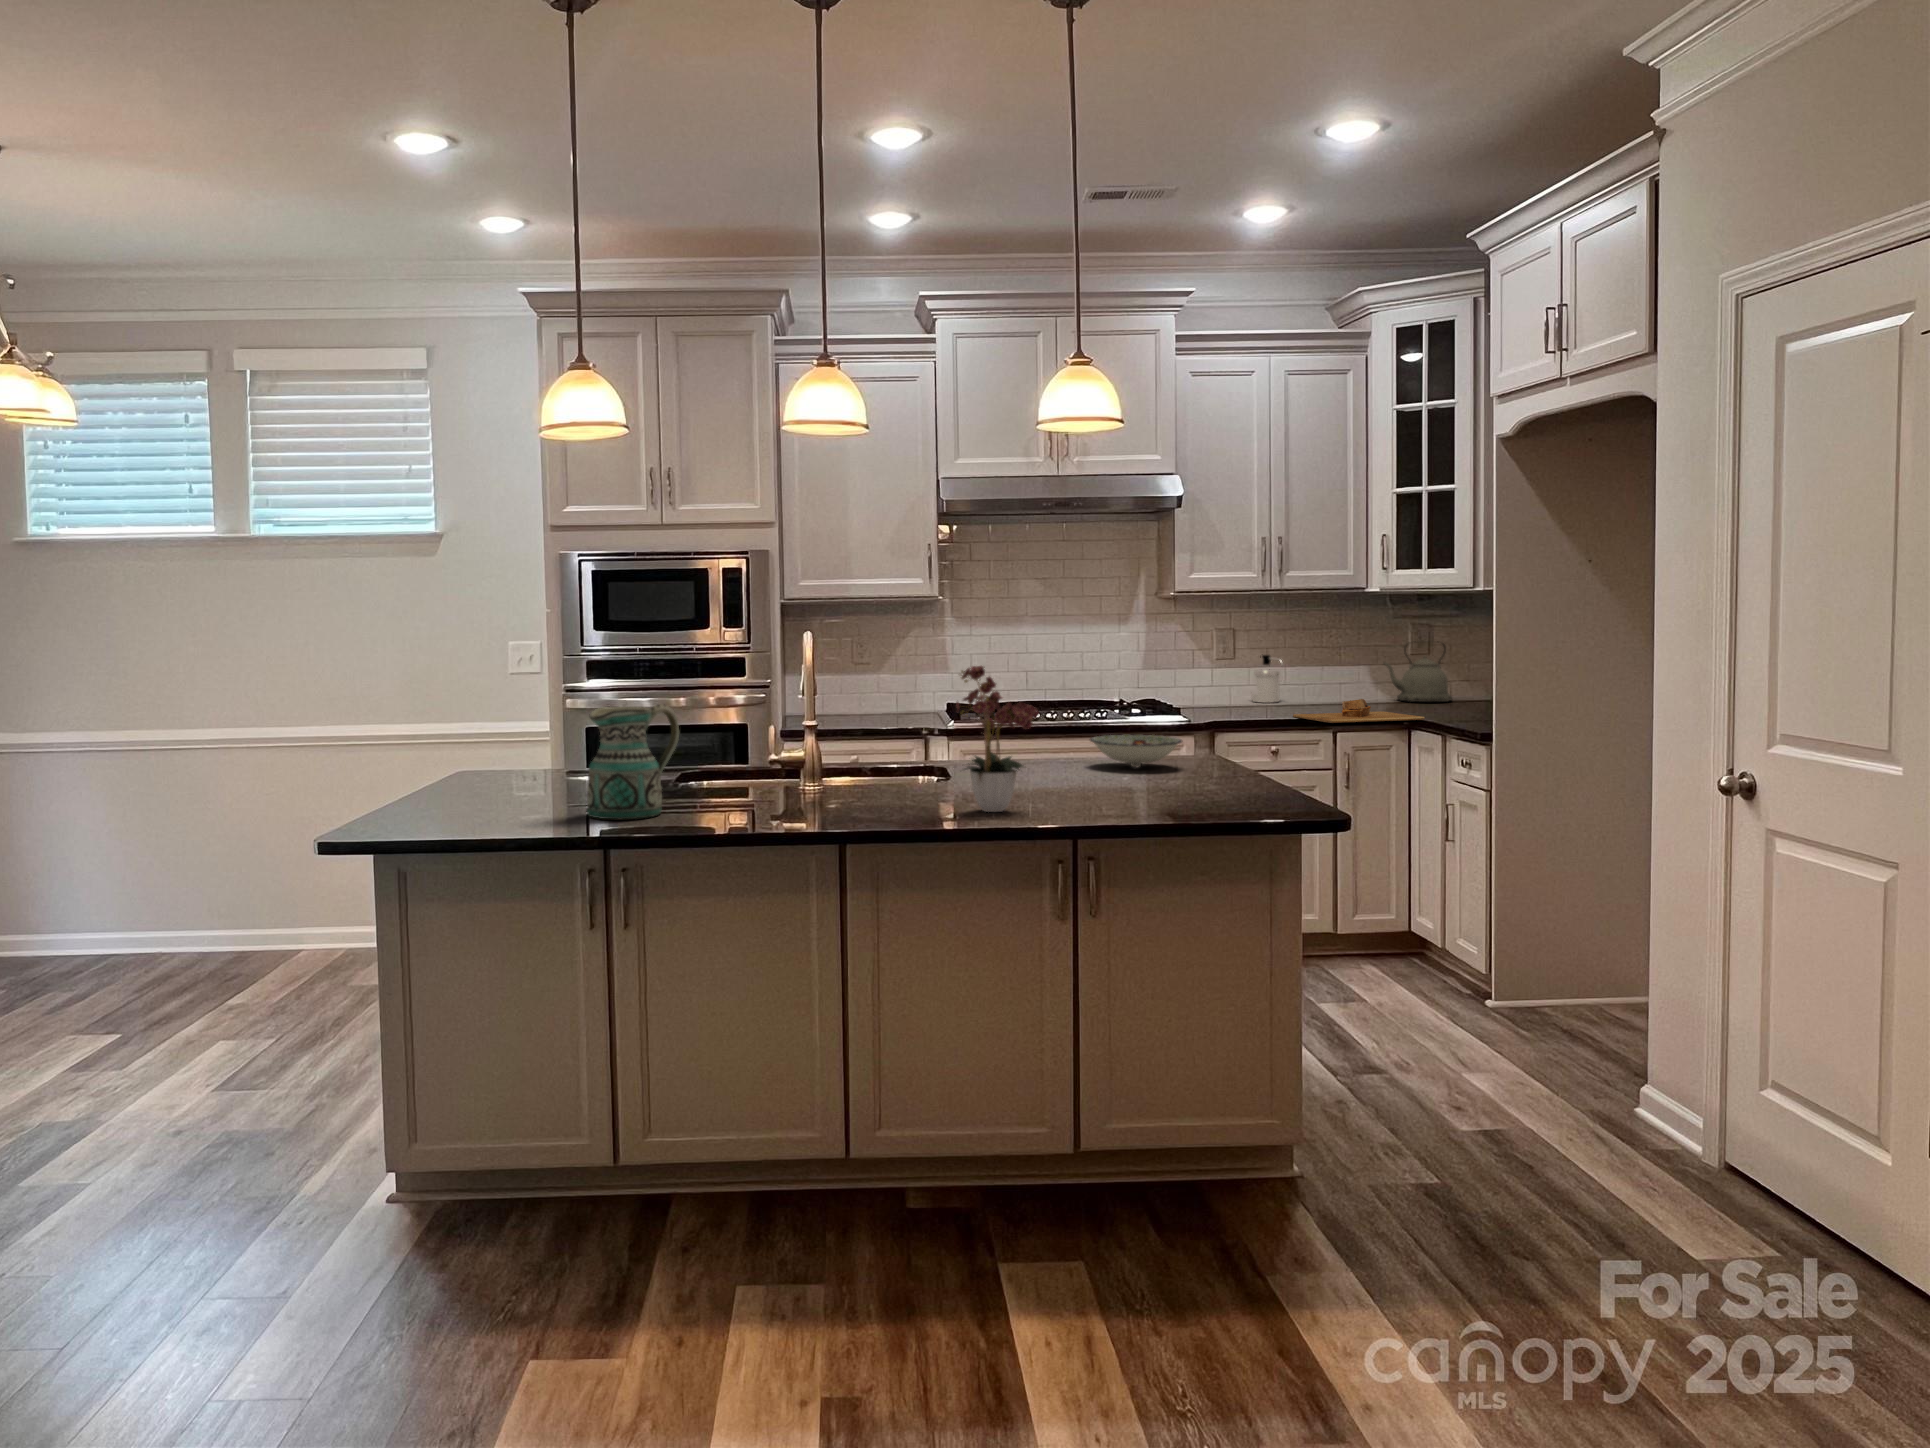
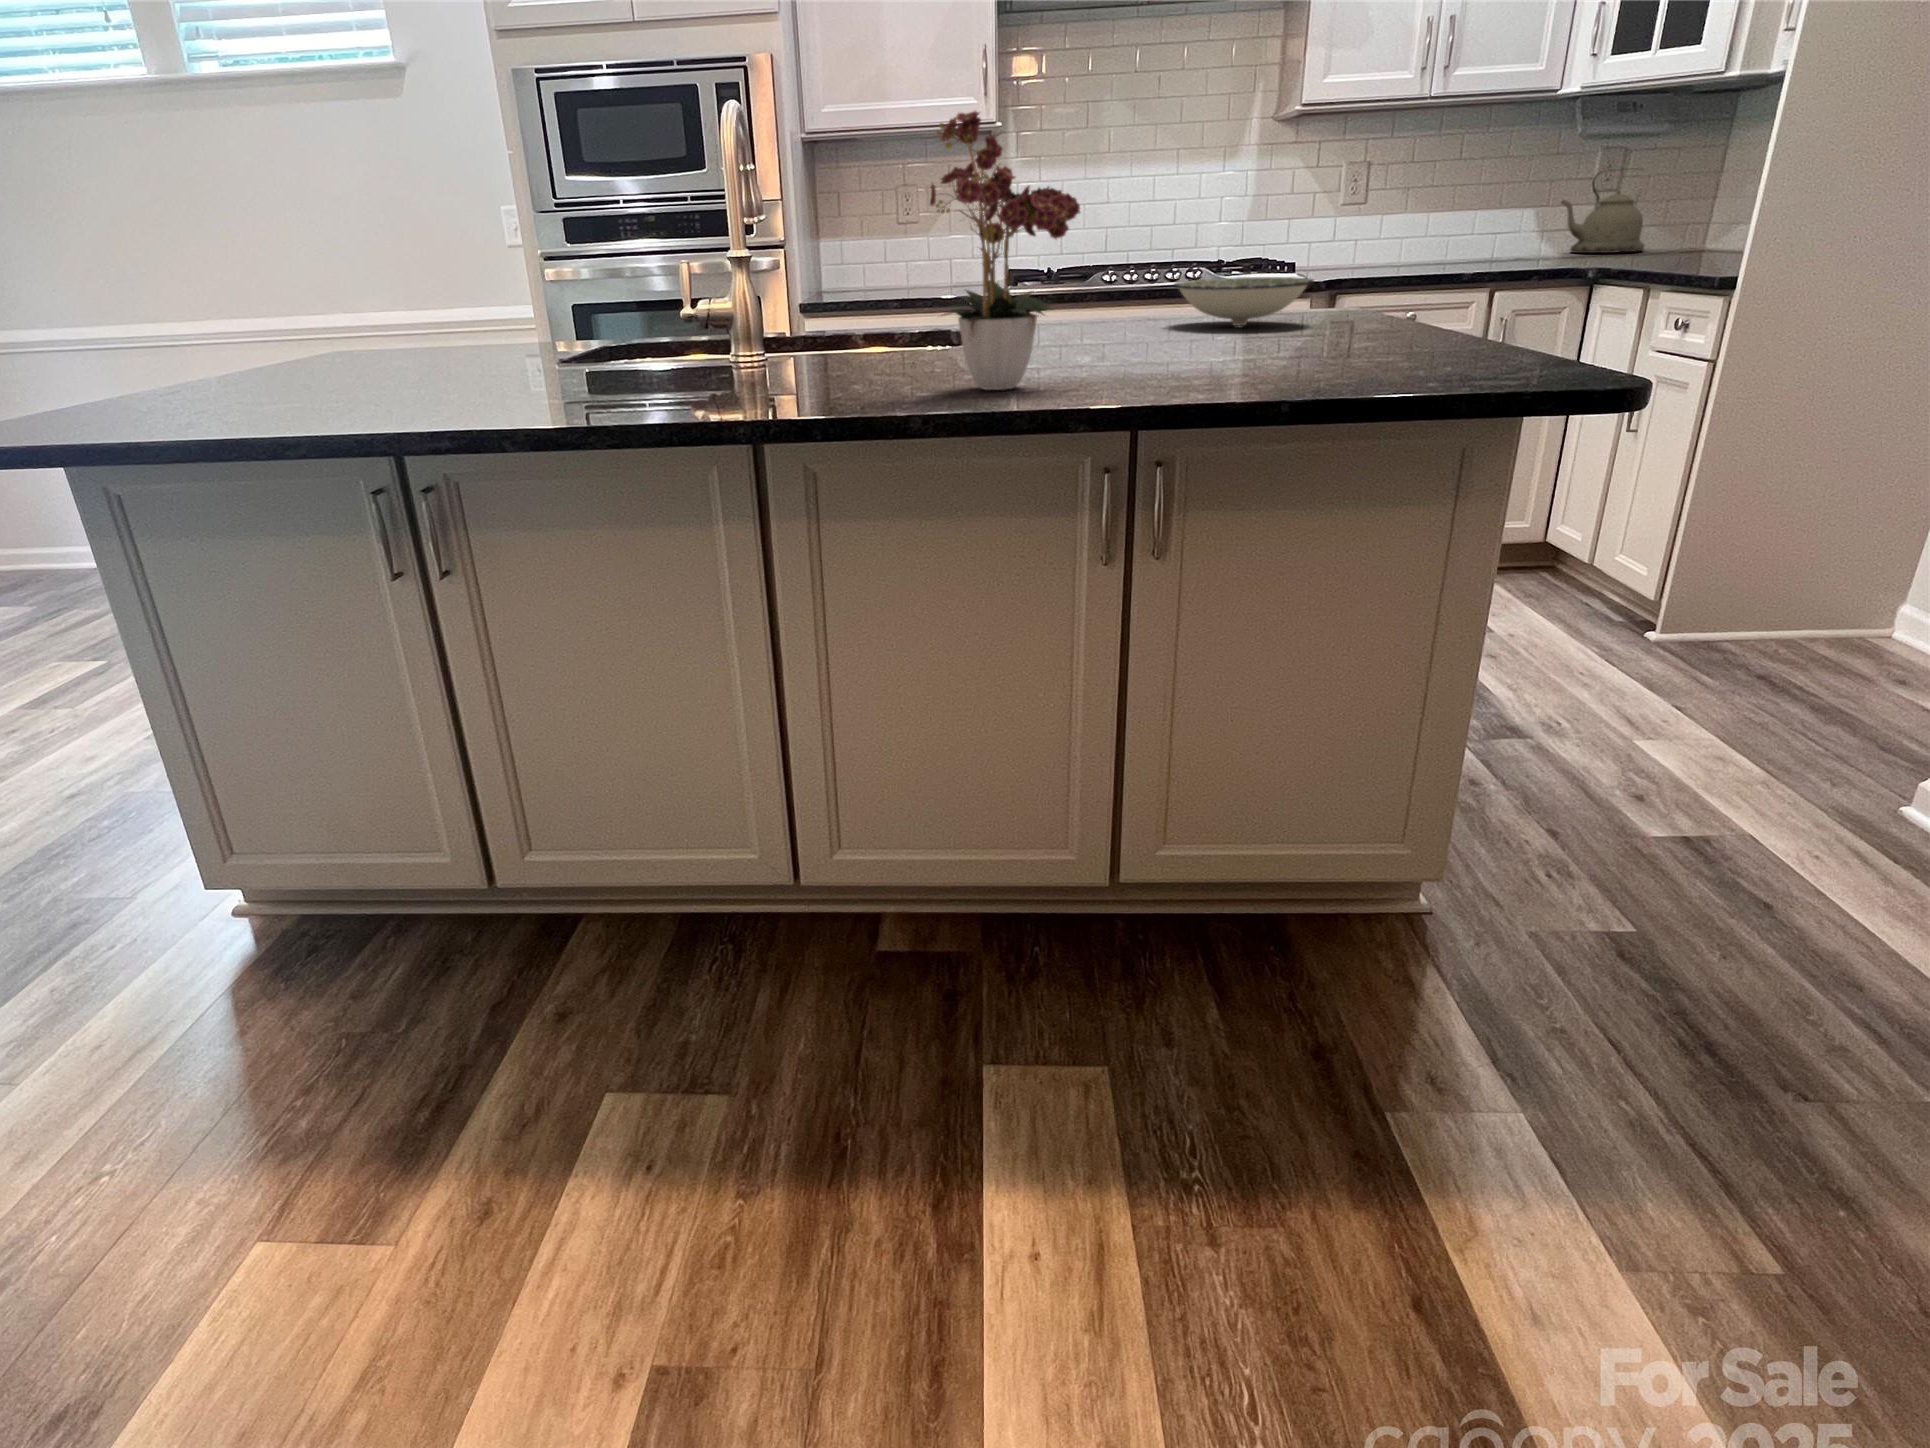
soap dispenser: present [1252,655,1283,703] -> none [1383,195,1433,260]
cutting board: present [1293,699,1425,723] -> none [1442,243,1624,276]
ceramic pitcher: present [587,704,679,819] -> none [326,216,501,412]

